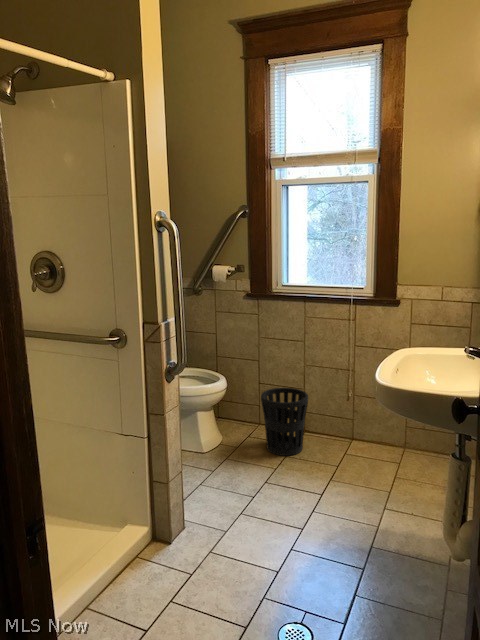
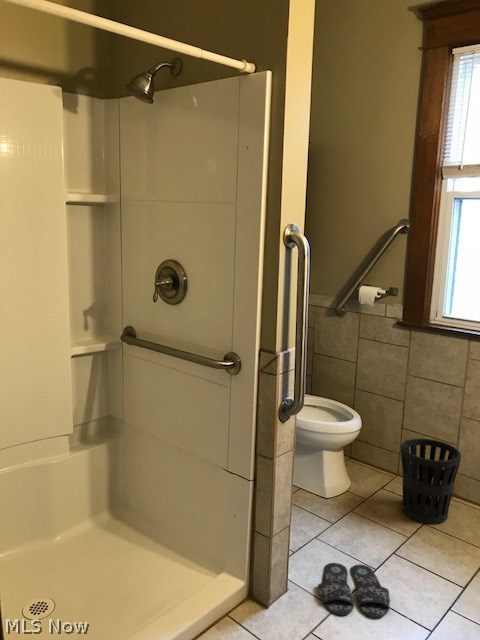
slippers: none [210,496,269,536] -> present [318,563,390,618]

